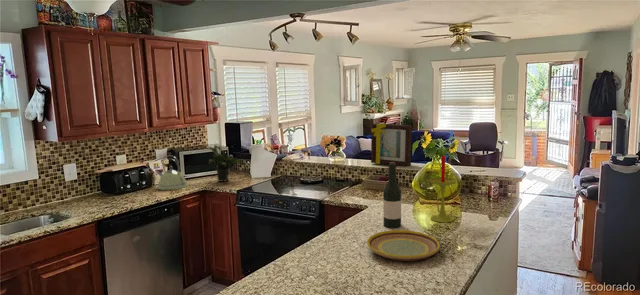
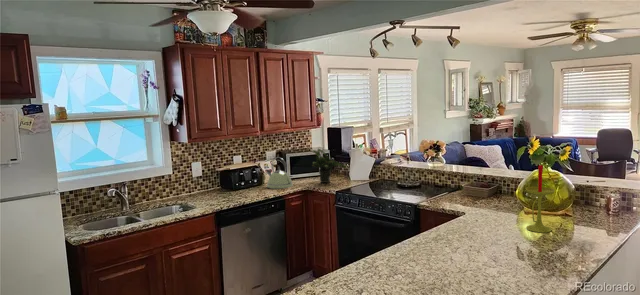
picture frame: present [371,123,412,166] -> none [471,130,515,175]
wine bottle: present [383,162,401,228] -> none [475,170,494,234]
plate: present [367,230,440,261] -> none [455,236,529,265]

